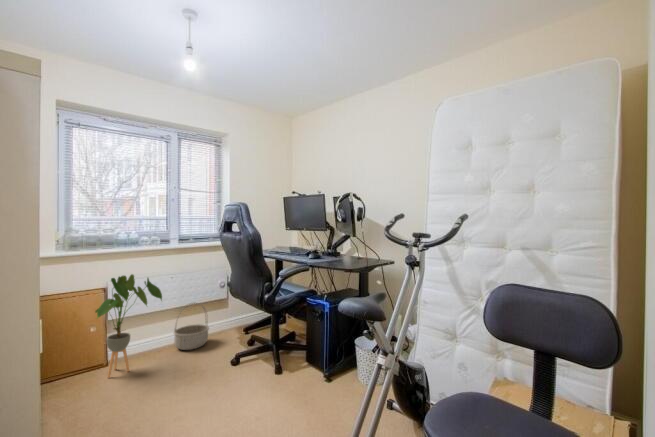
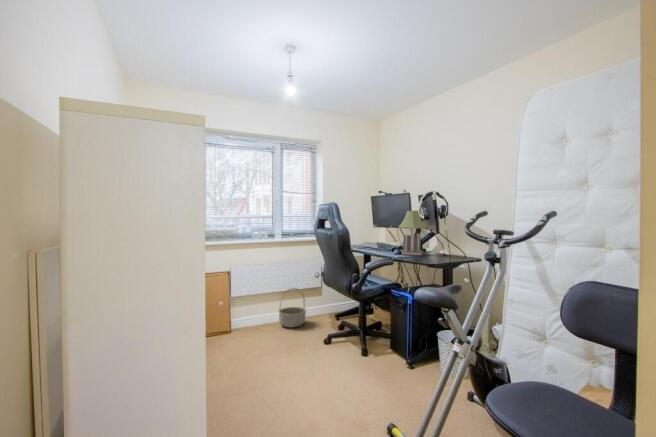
desk lamp: none [314,213,343,259] -> present [399,211,426,255]
house plant: present [95,274,162,377] -> none [224,261,270,341]

